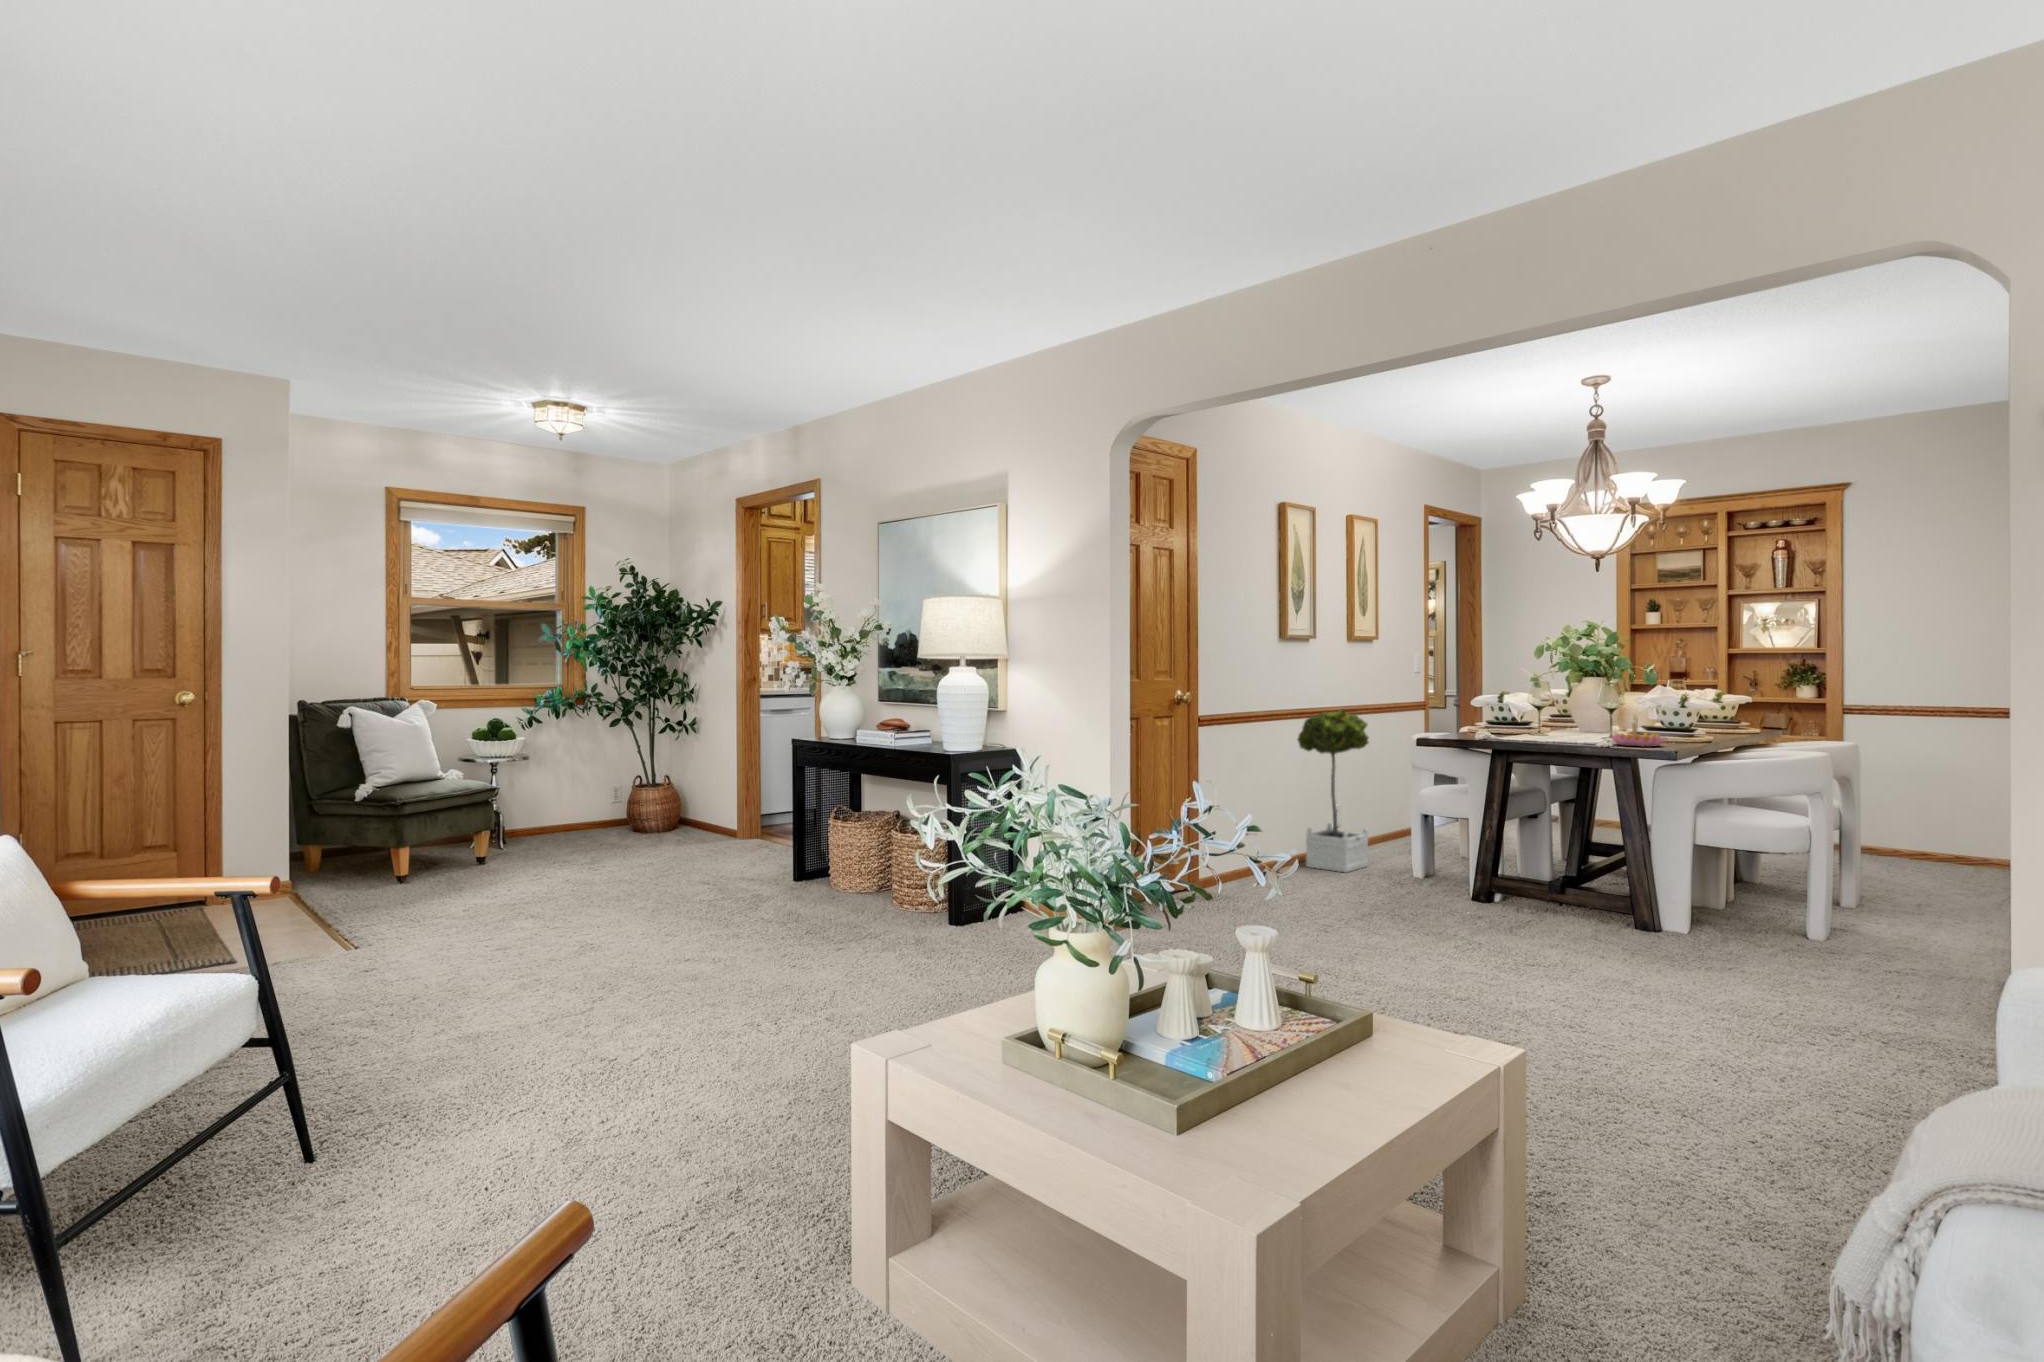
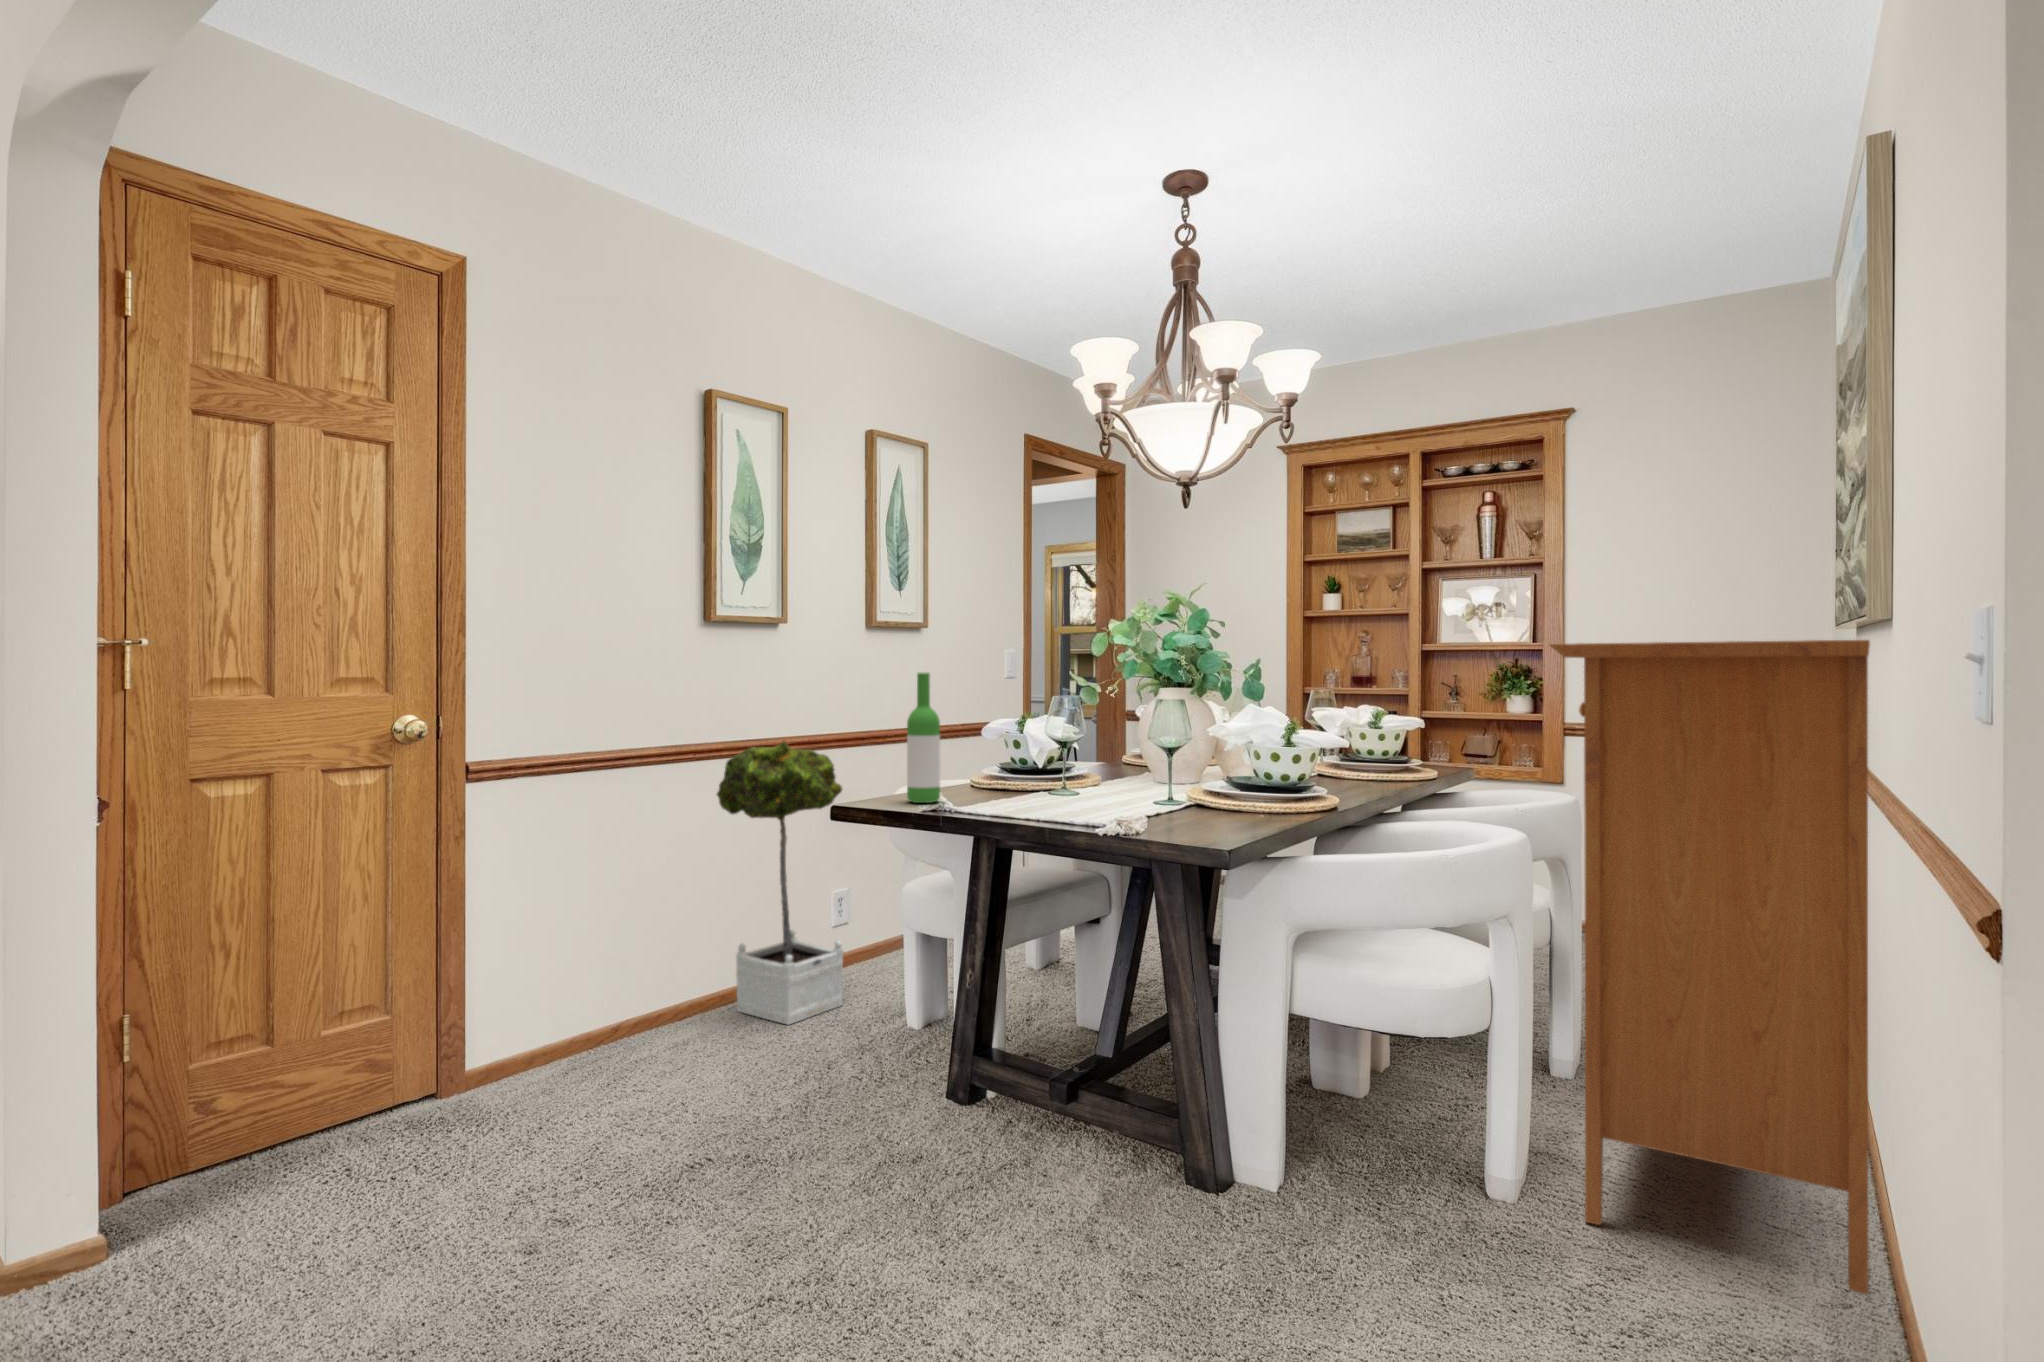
console table: none [1847,653,2030,964] -> present [1550,640,1870,1294]
wine bottle: none [1466,669,1485,737] -> present [907,672,940,803]
candle holder: present [1611,715,1665,747] -> none [1125,760,1225,832]

